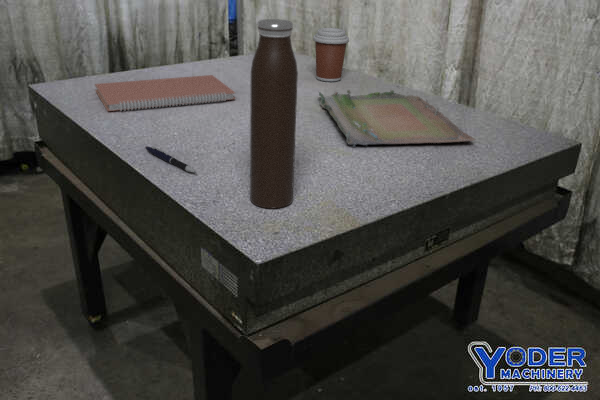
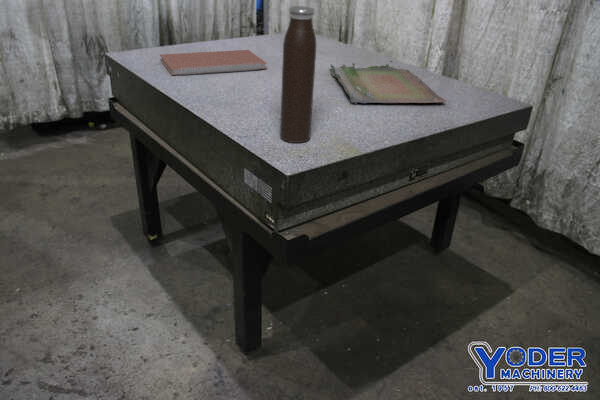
coffee cup: present [313,28,349,82] -> none [327,14,355,57]
pen: present [145,146,196,173] -> none [203,100,241,118]

